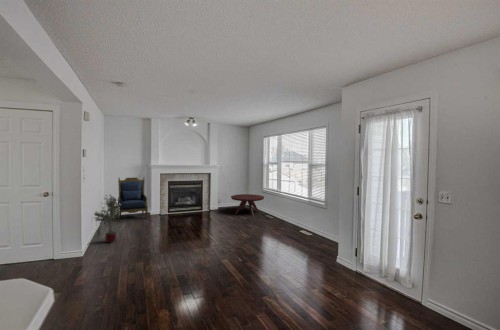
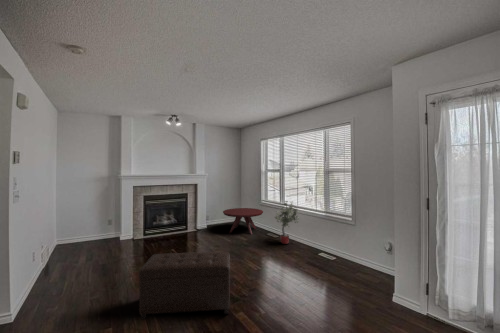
armchair: present [117,177,148,221] -> none [74,191,117,253]
potted tree: present [94,195,121,243] -> present [275,201,299,244]
ottoman: none [157,220,221,261] -> present [139,252,230,319]

